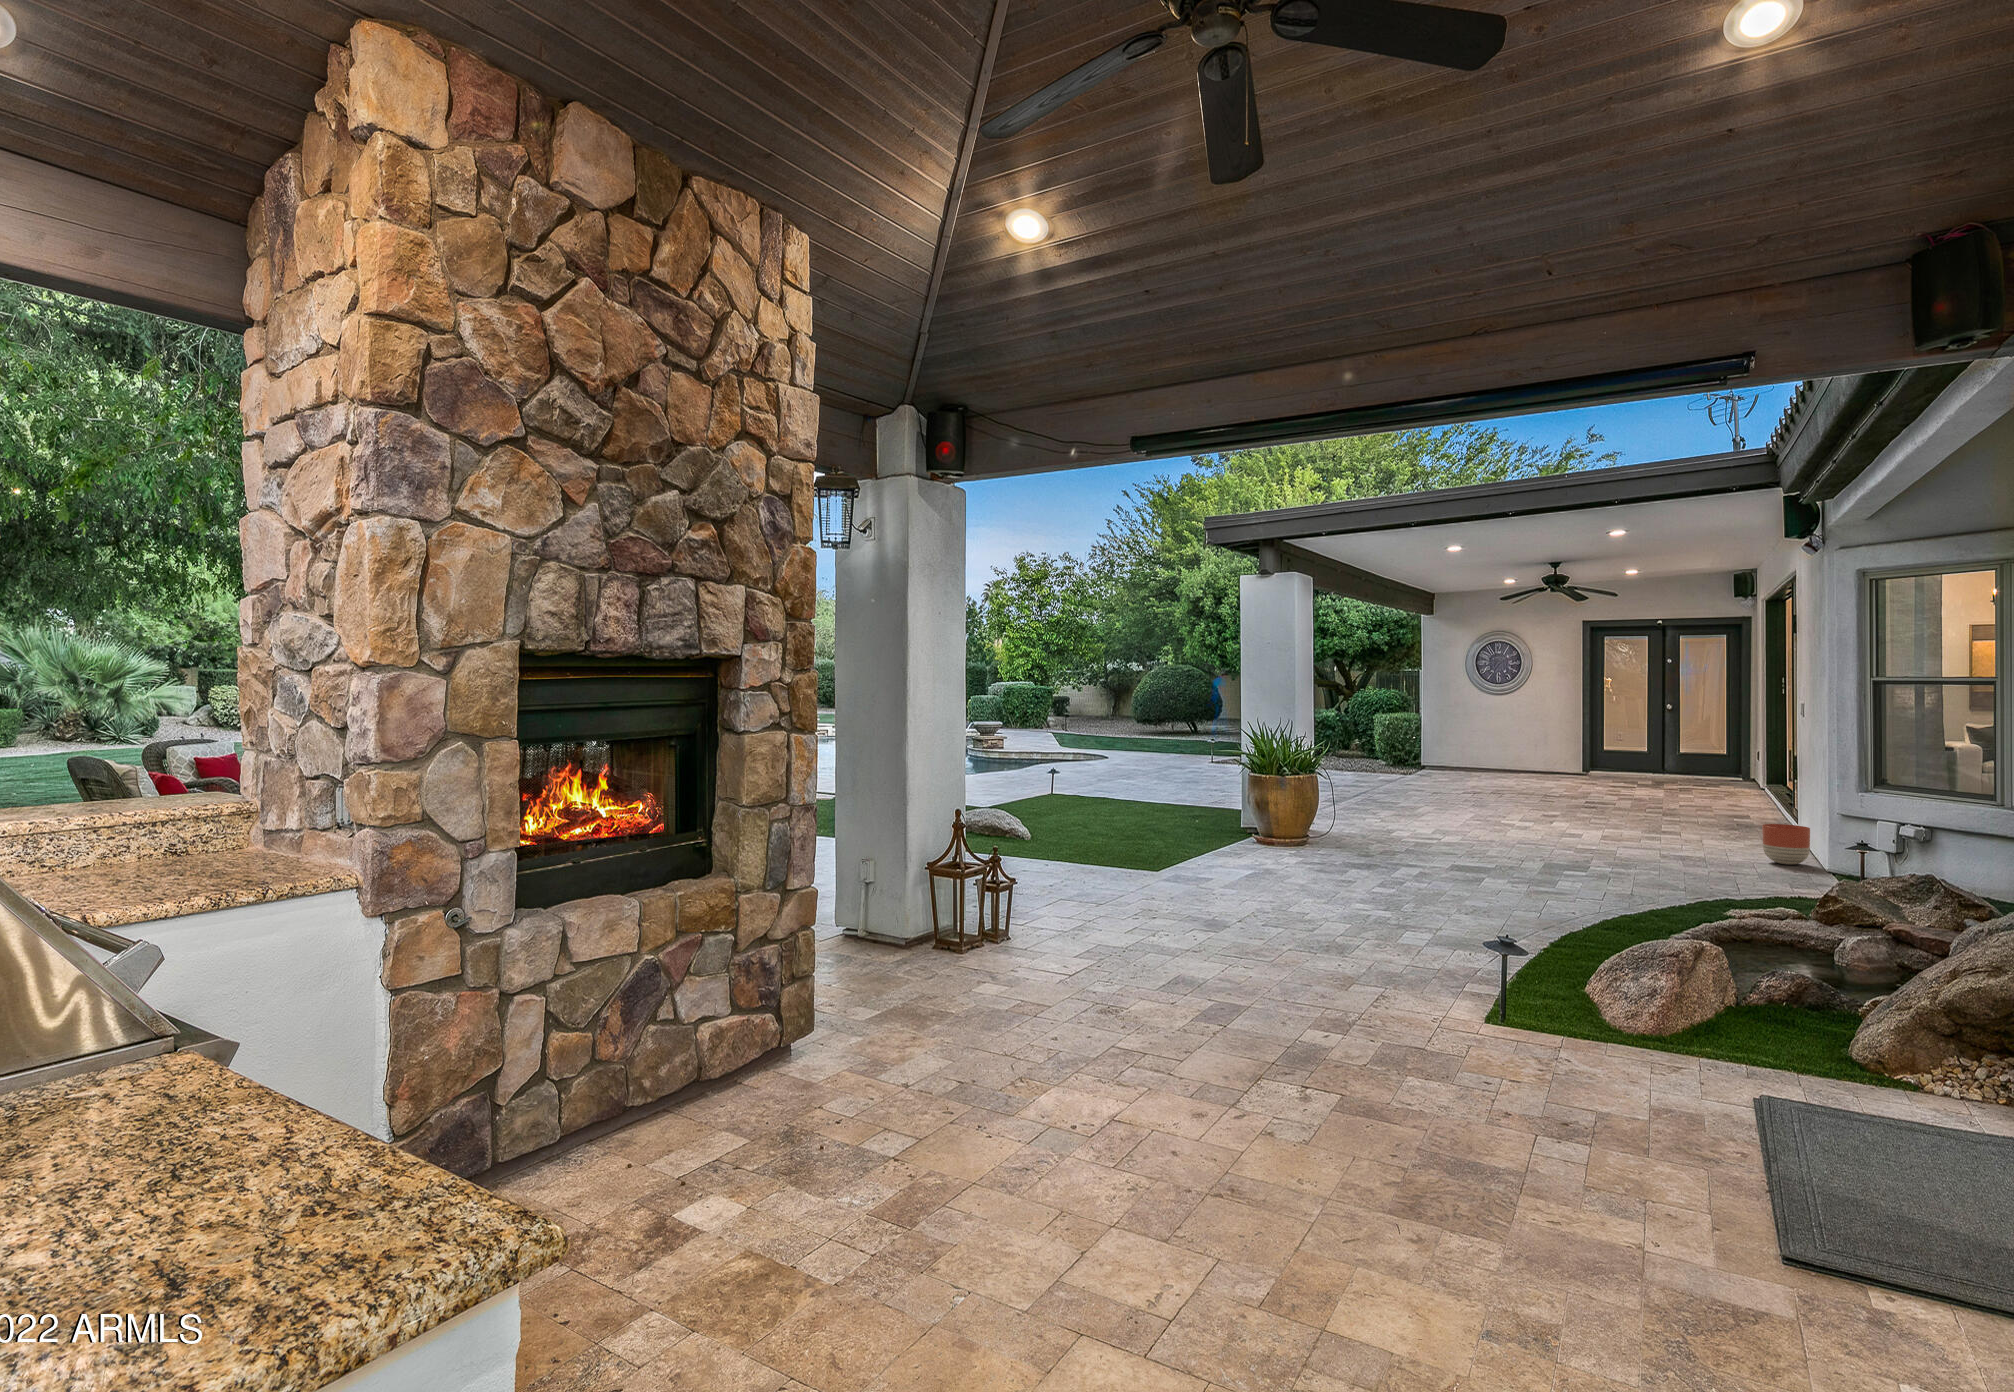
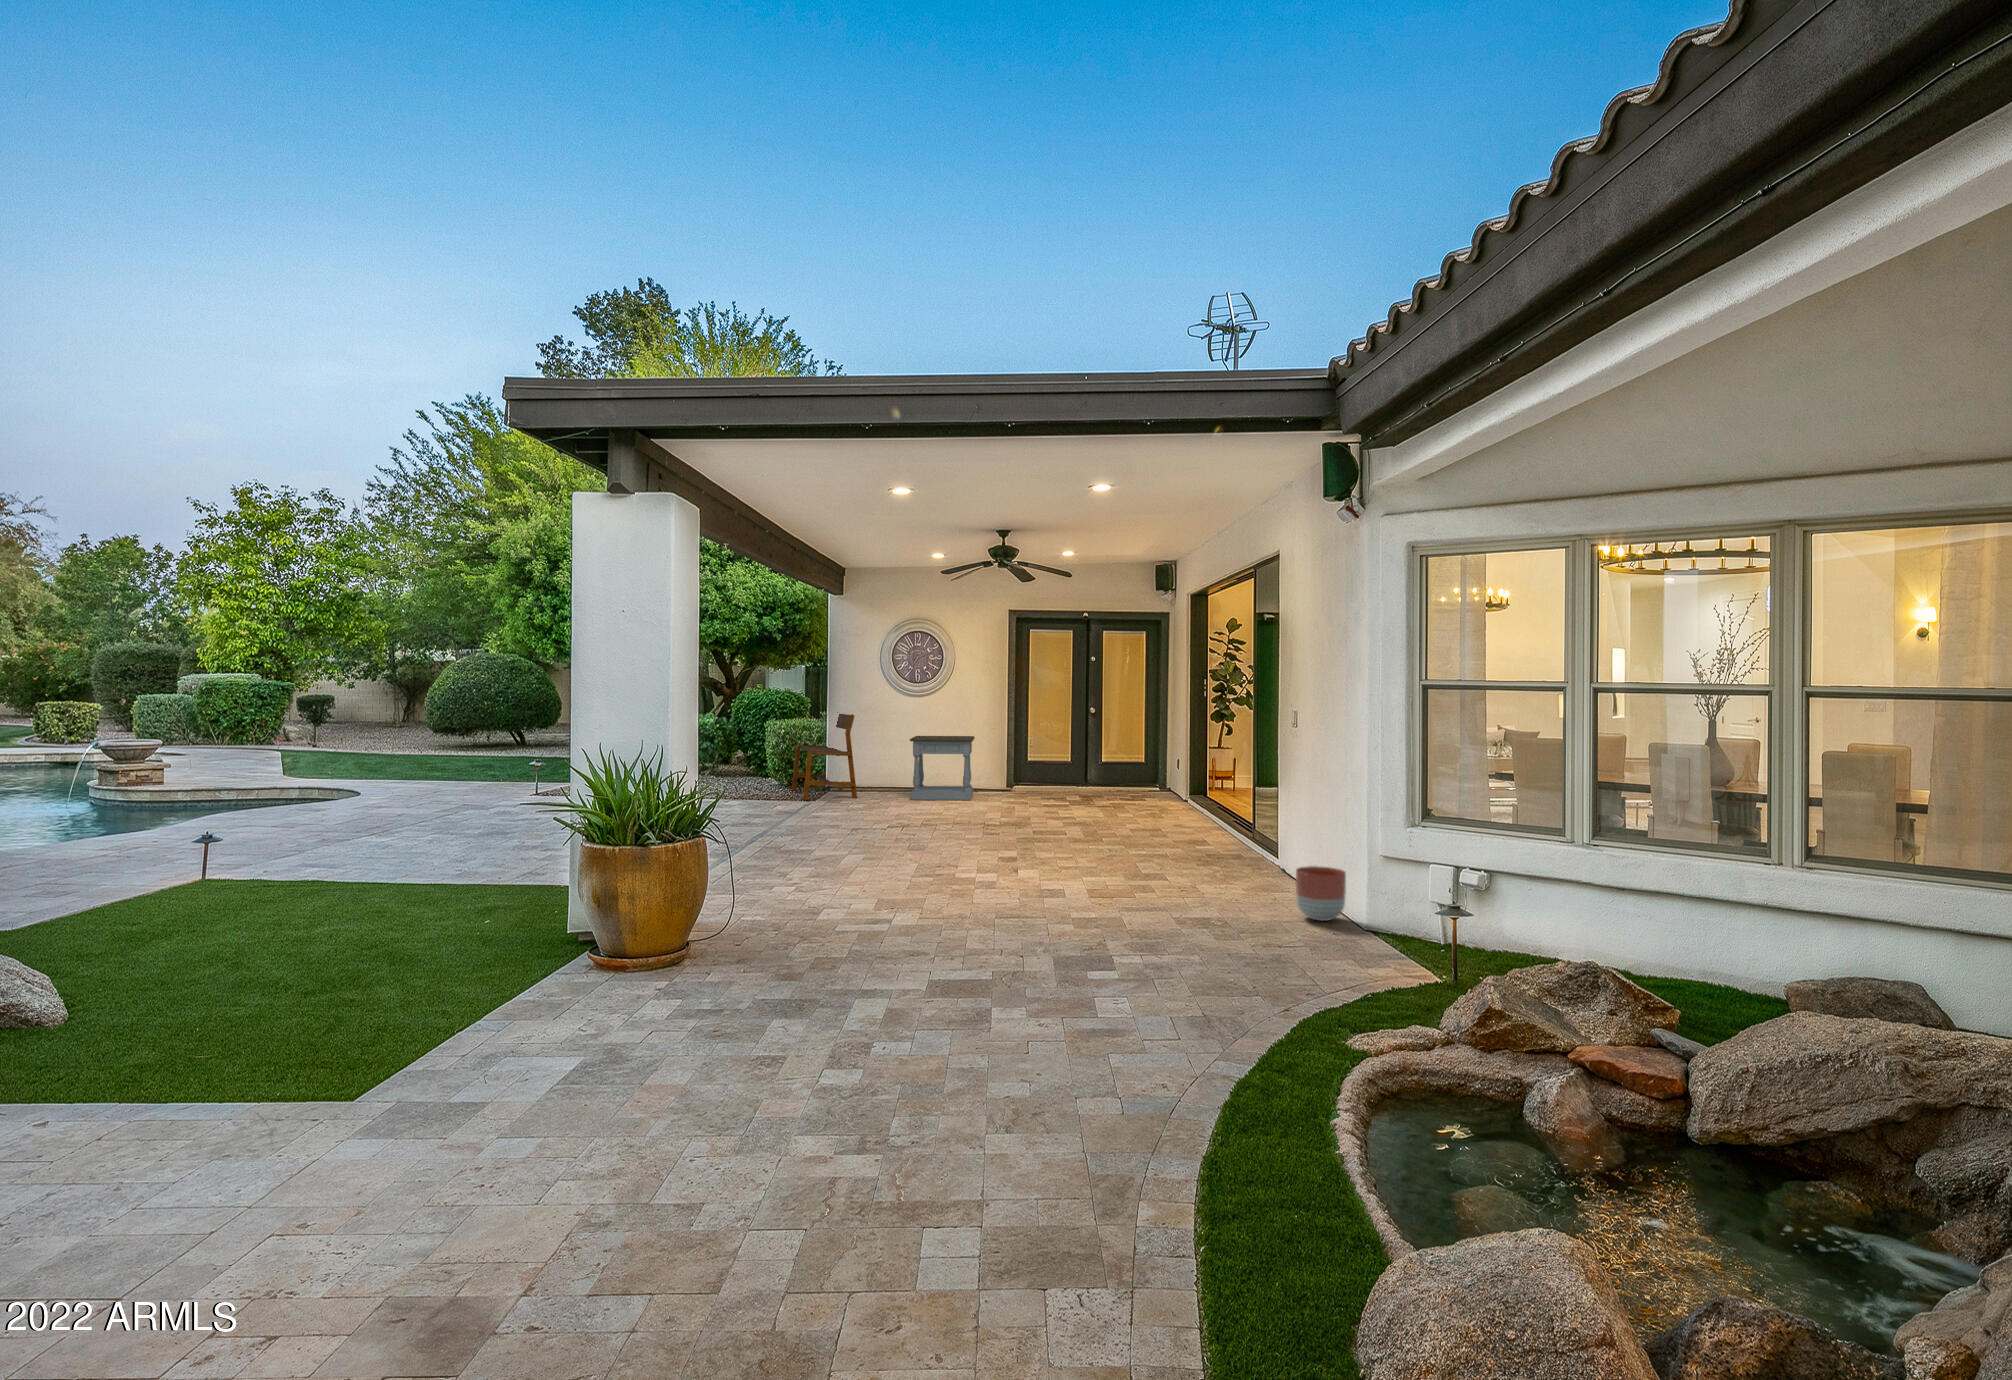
bench: none [1395,709,1448,777] -> present [792,714,857,800]
side table: none [1493,729,1559,783] -> present [910,736,975,800]

